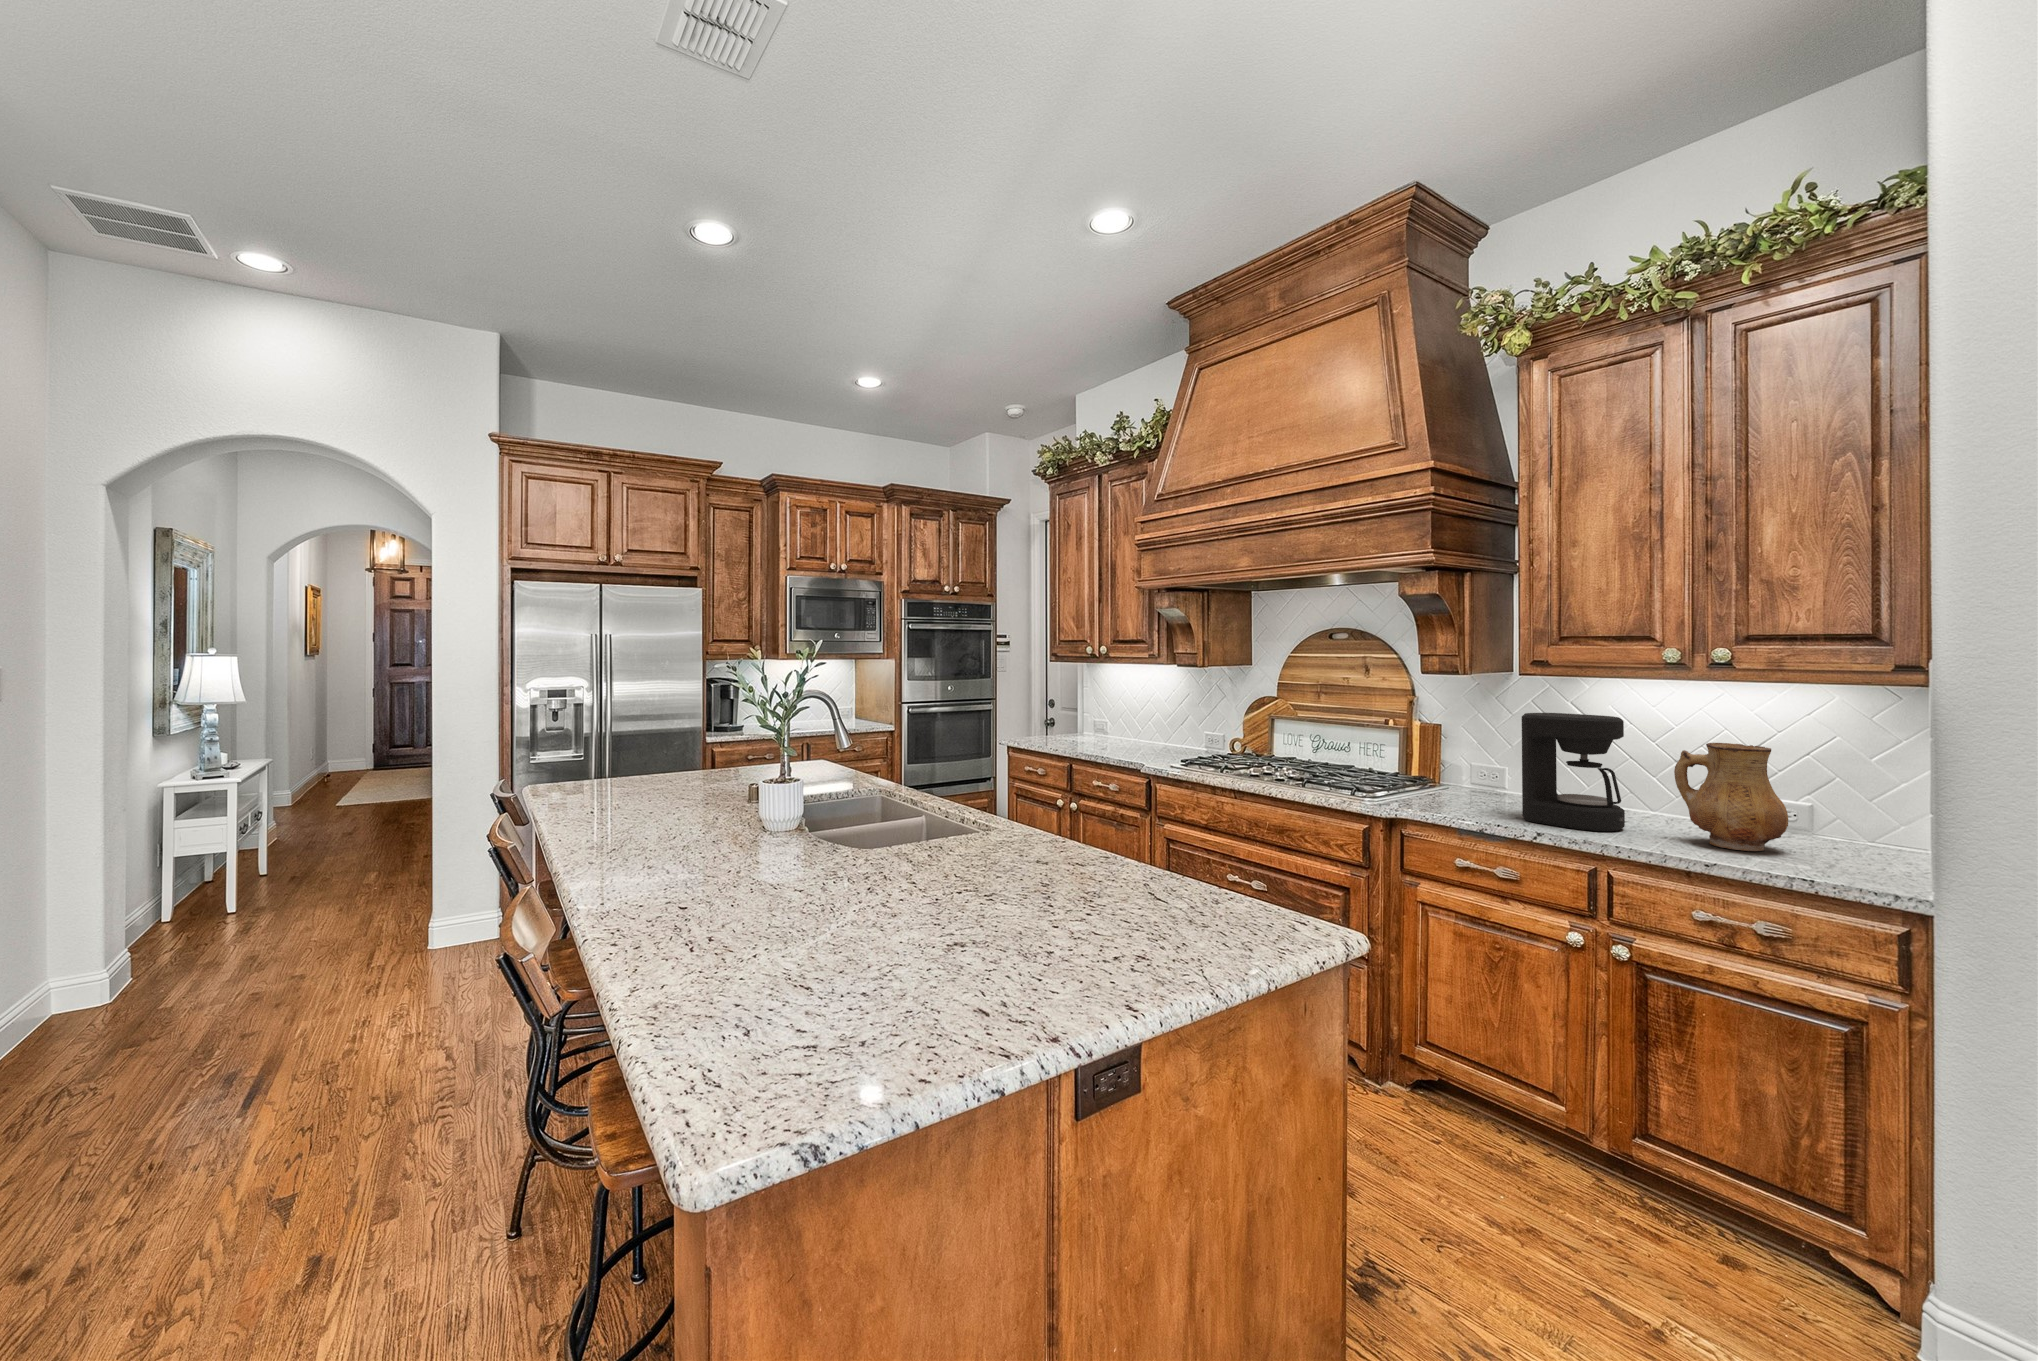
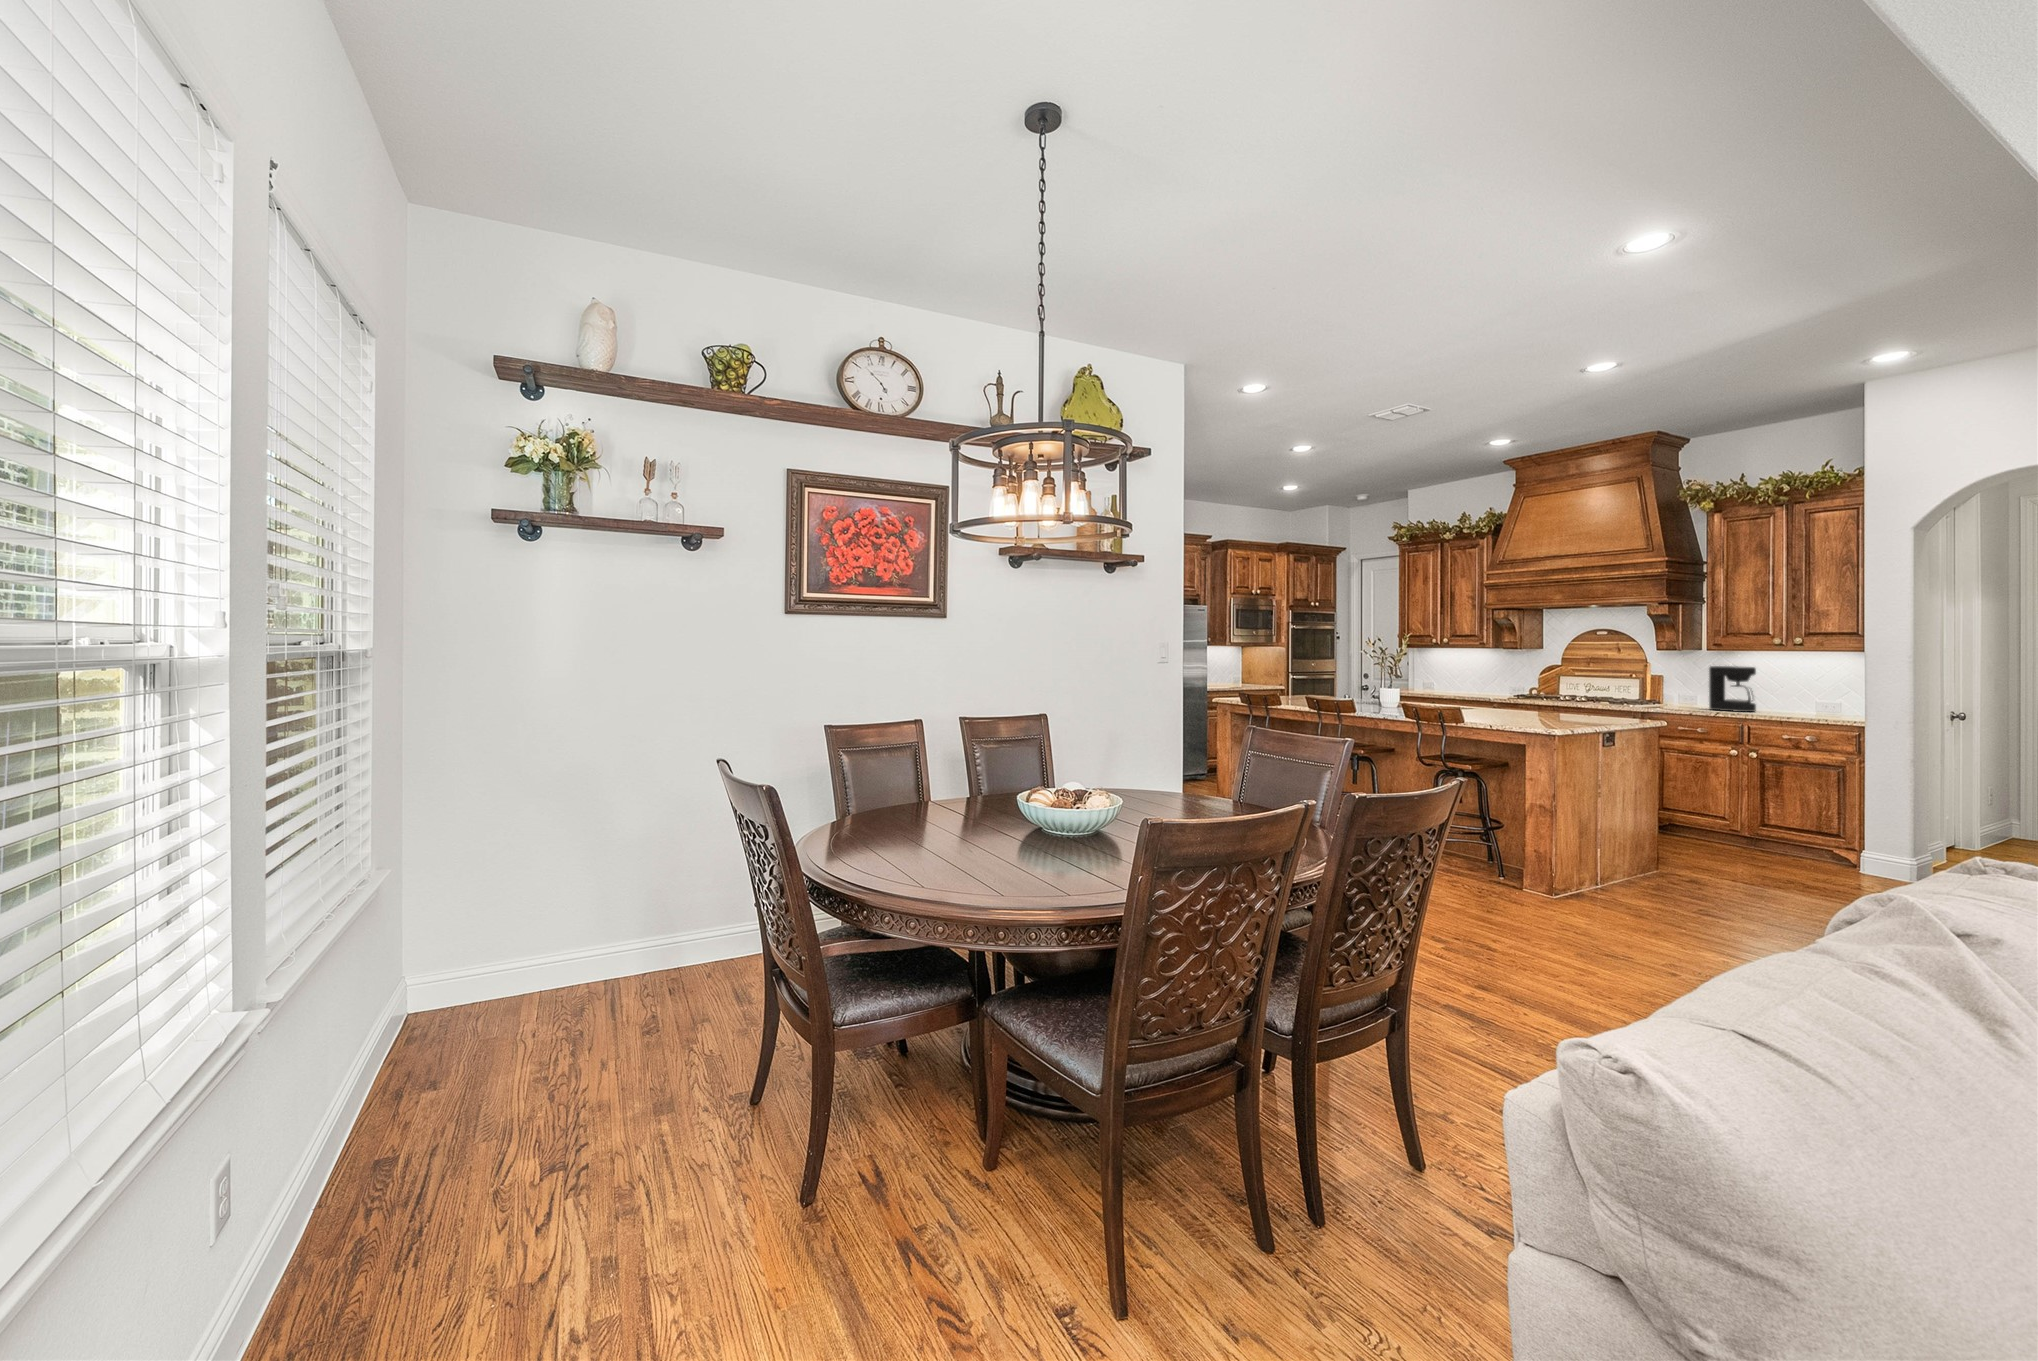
ceramic pitcher: present [1674,743,1788,851] -> none [1778,676,1824,715]

